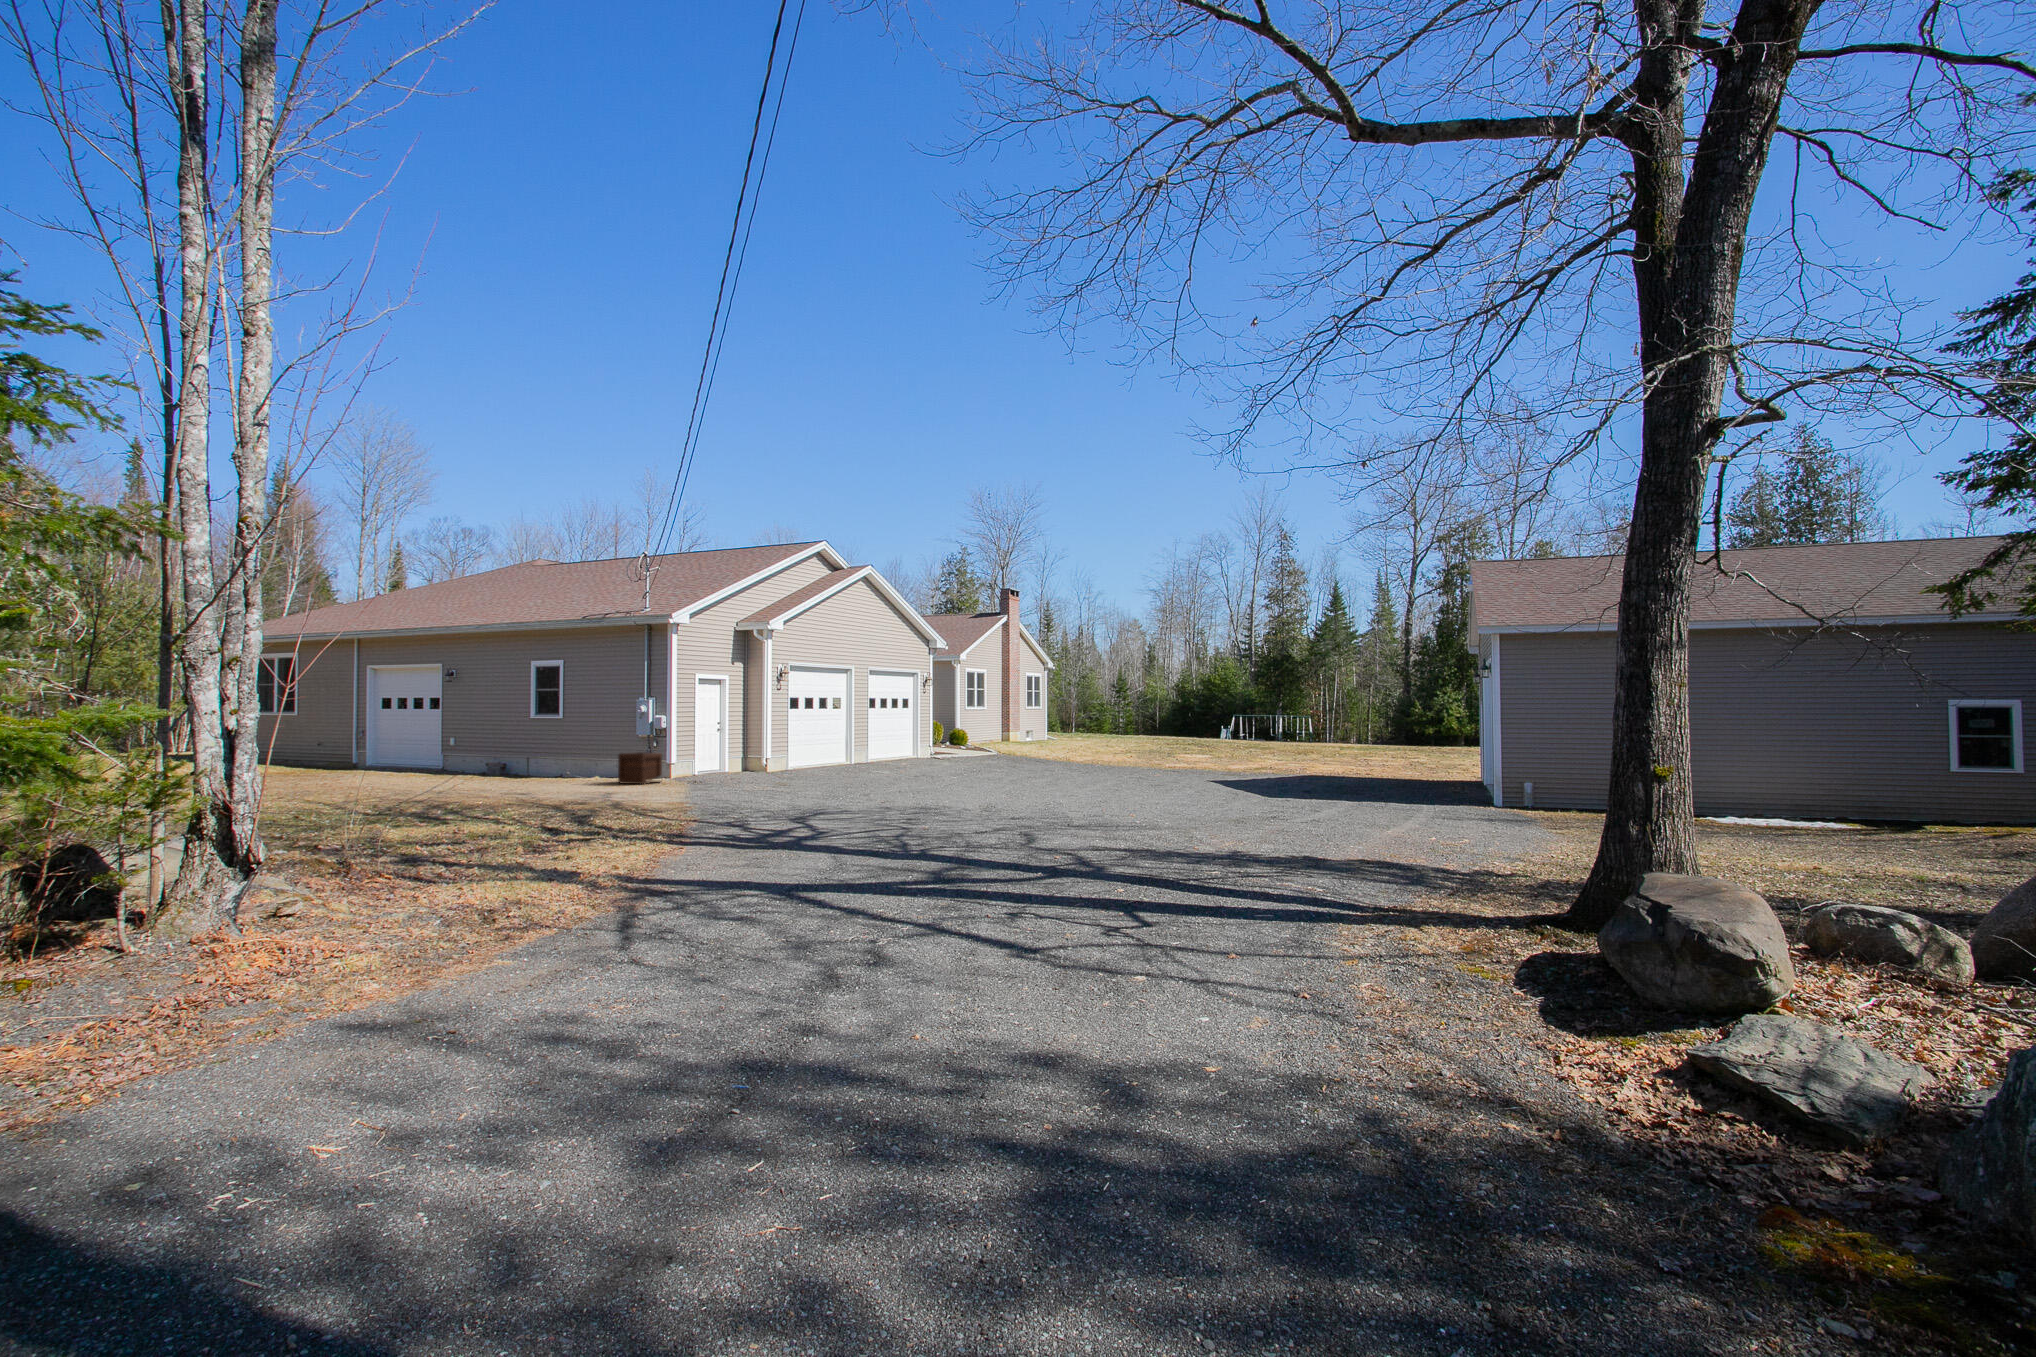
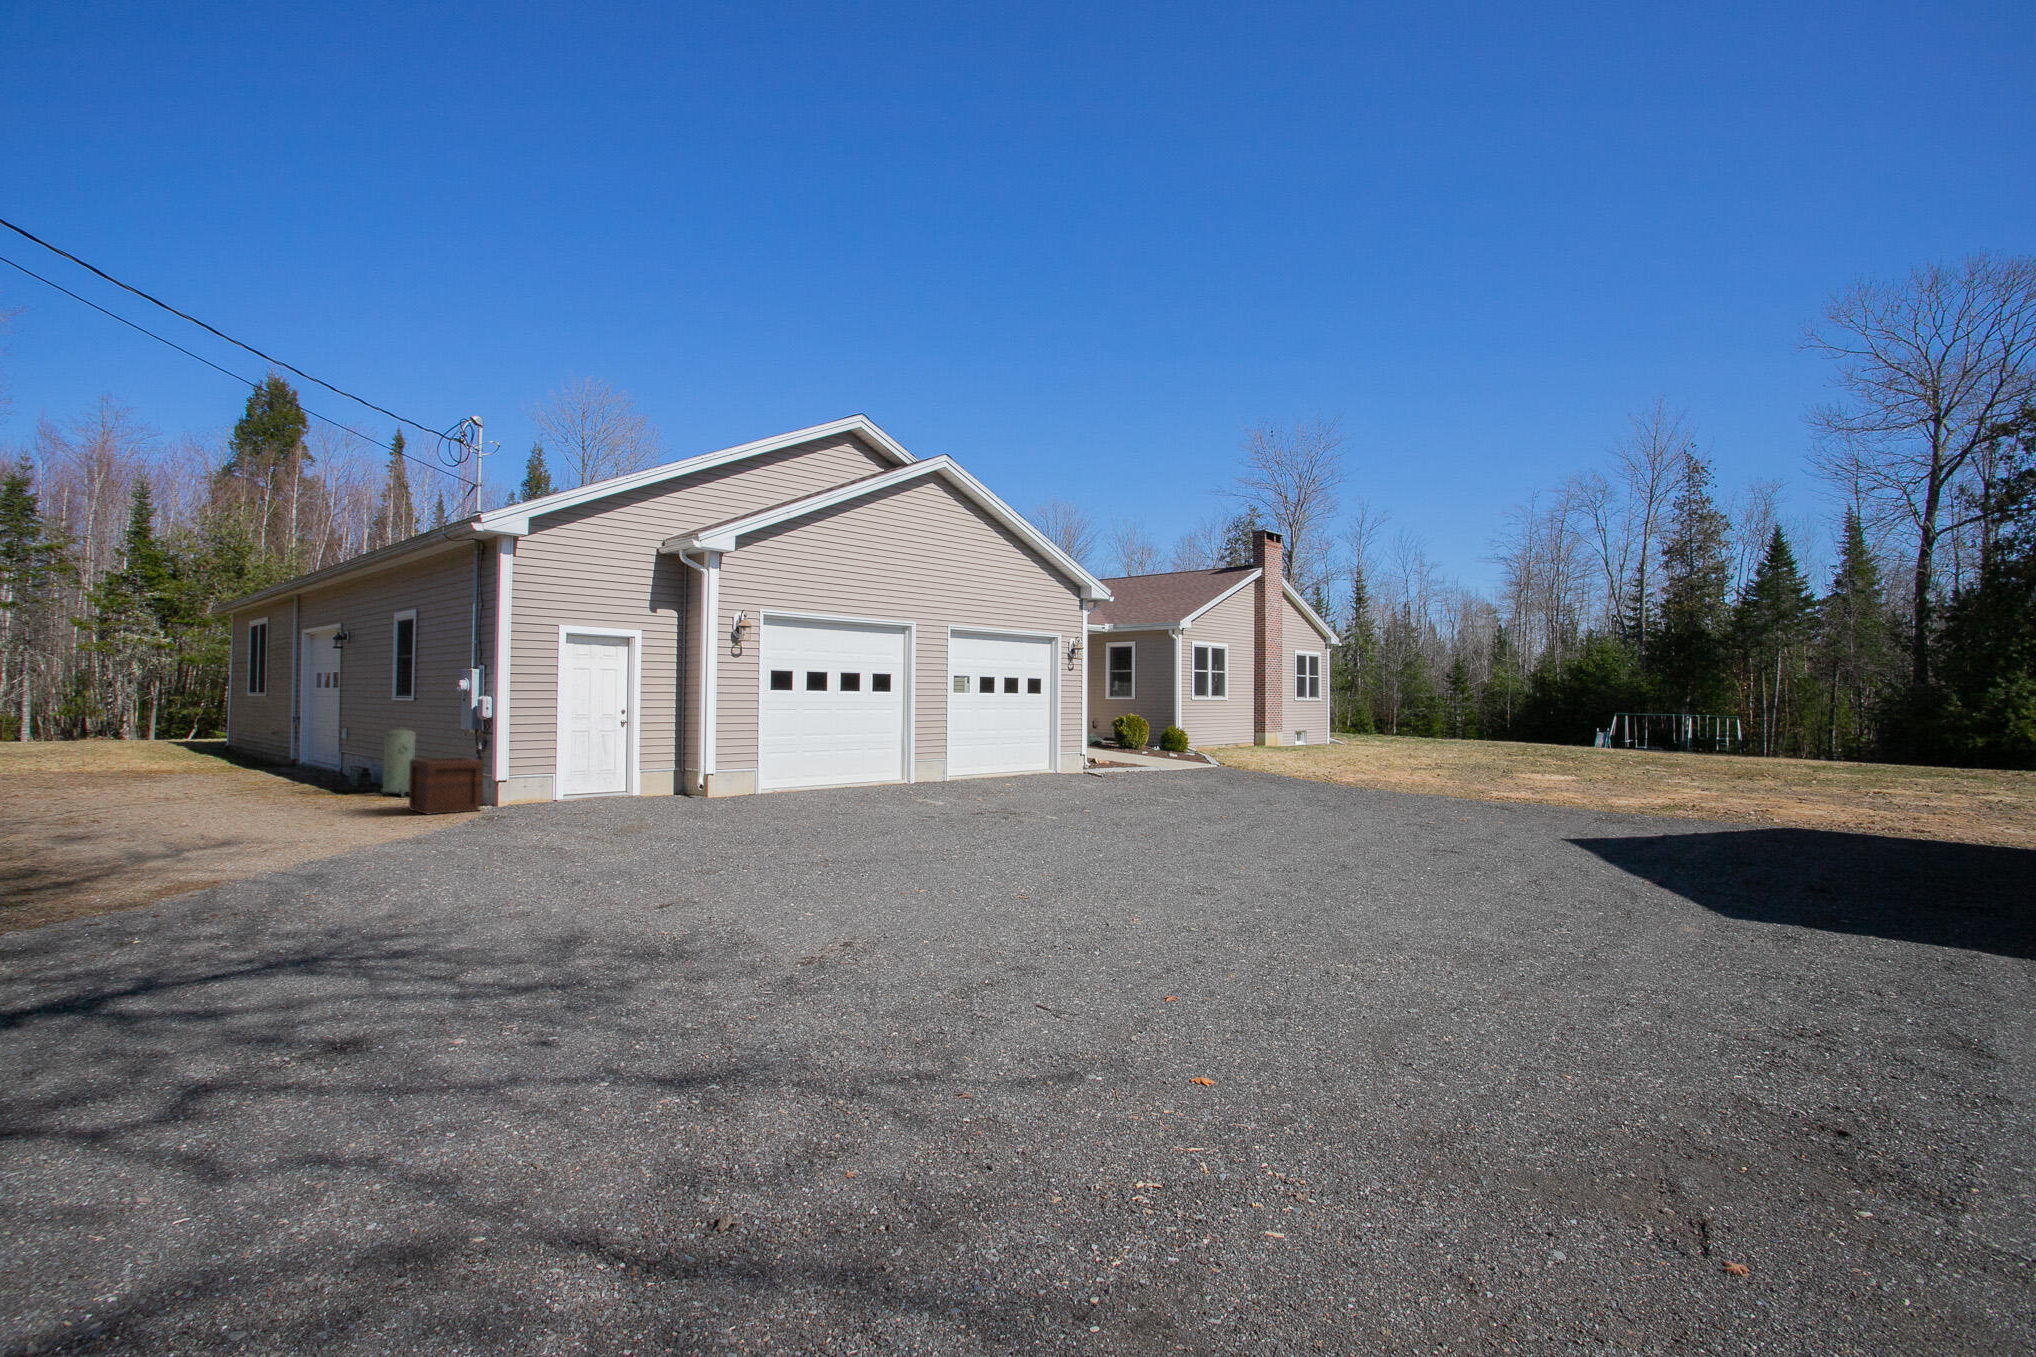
trash can: none [555,736,575,779] -> present [382,728,416,796]

